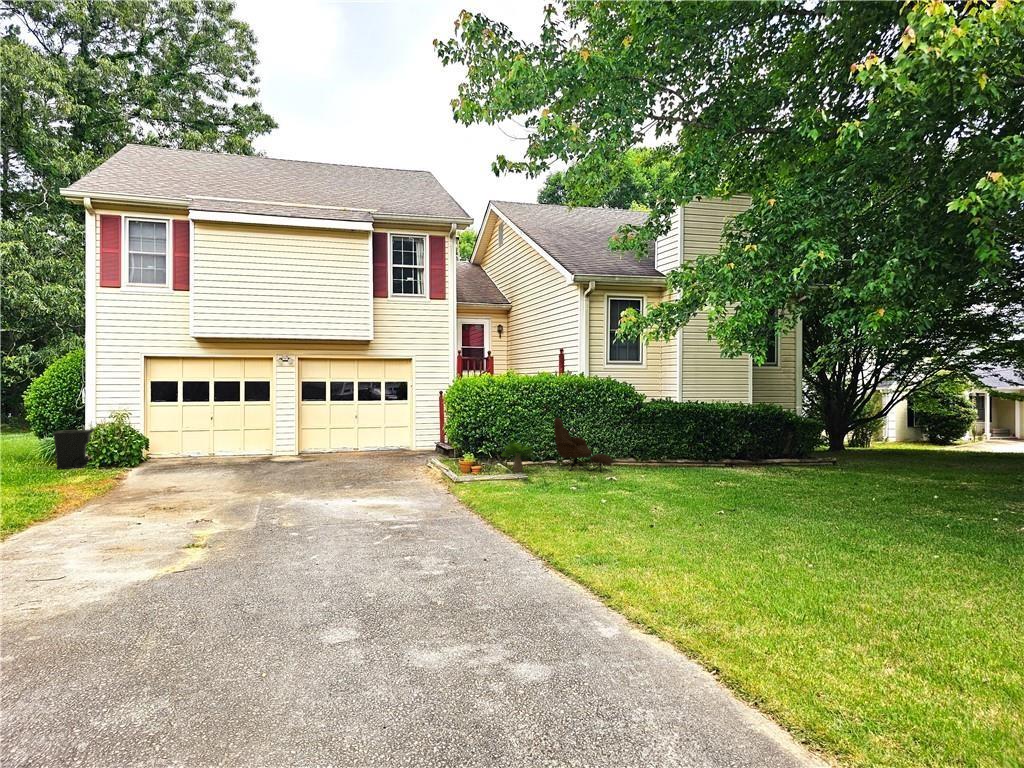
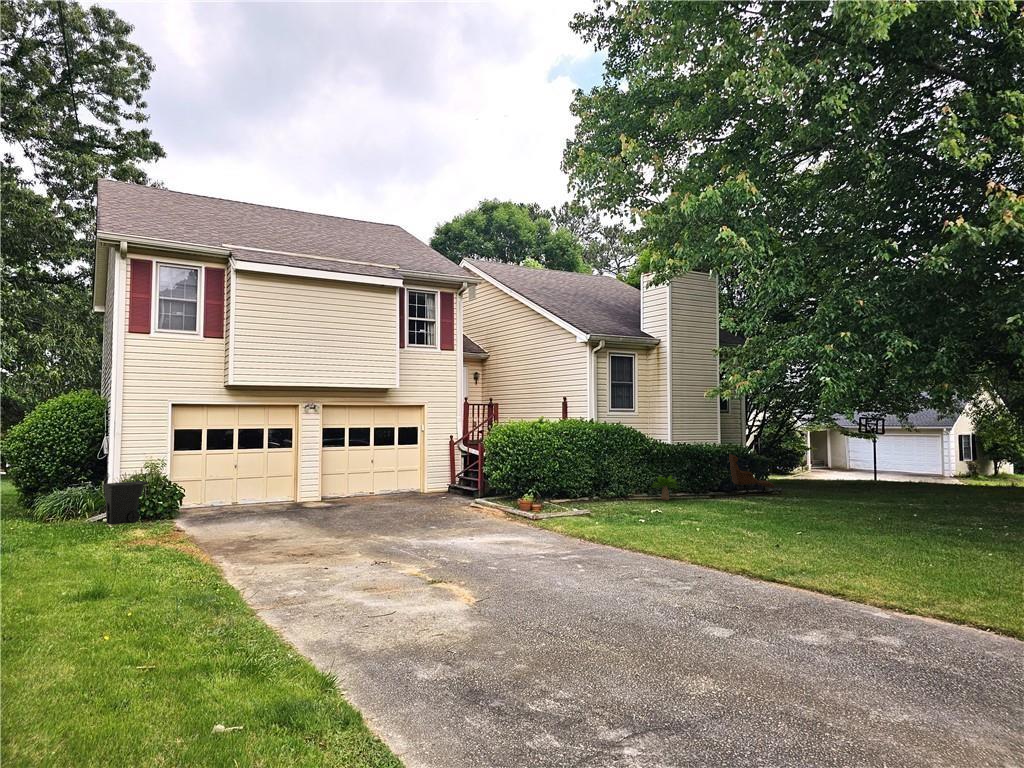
lounge chair: present [554,417,613,473] -> present [729,454,774,494]
potted plant: present [503,442,533,472] -> present [652,476,677,500]

